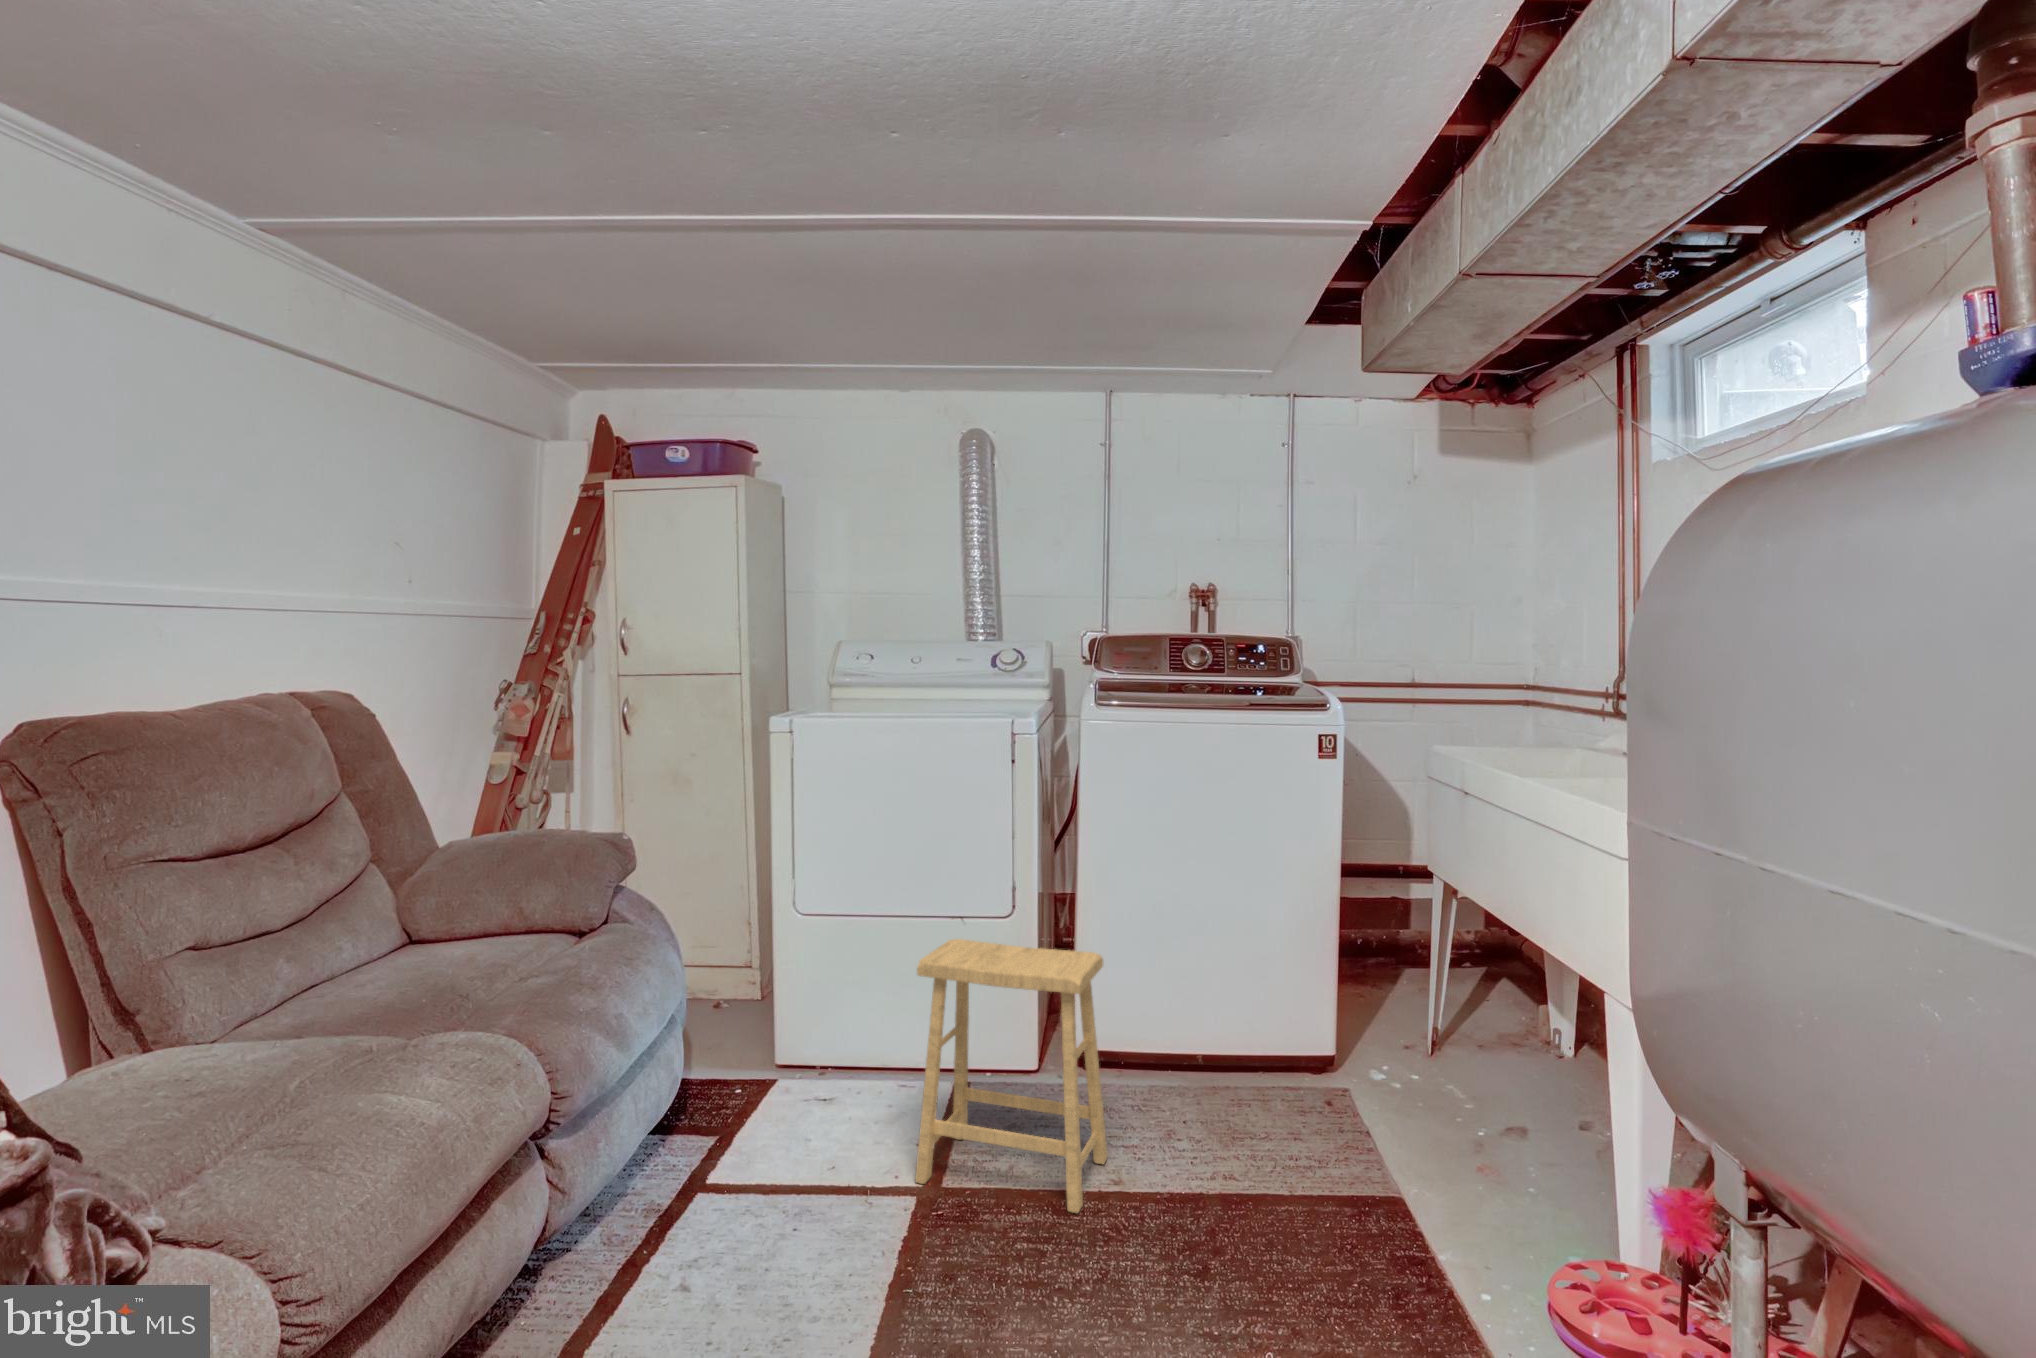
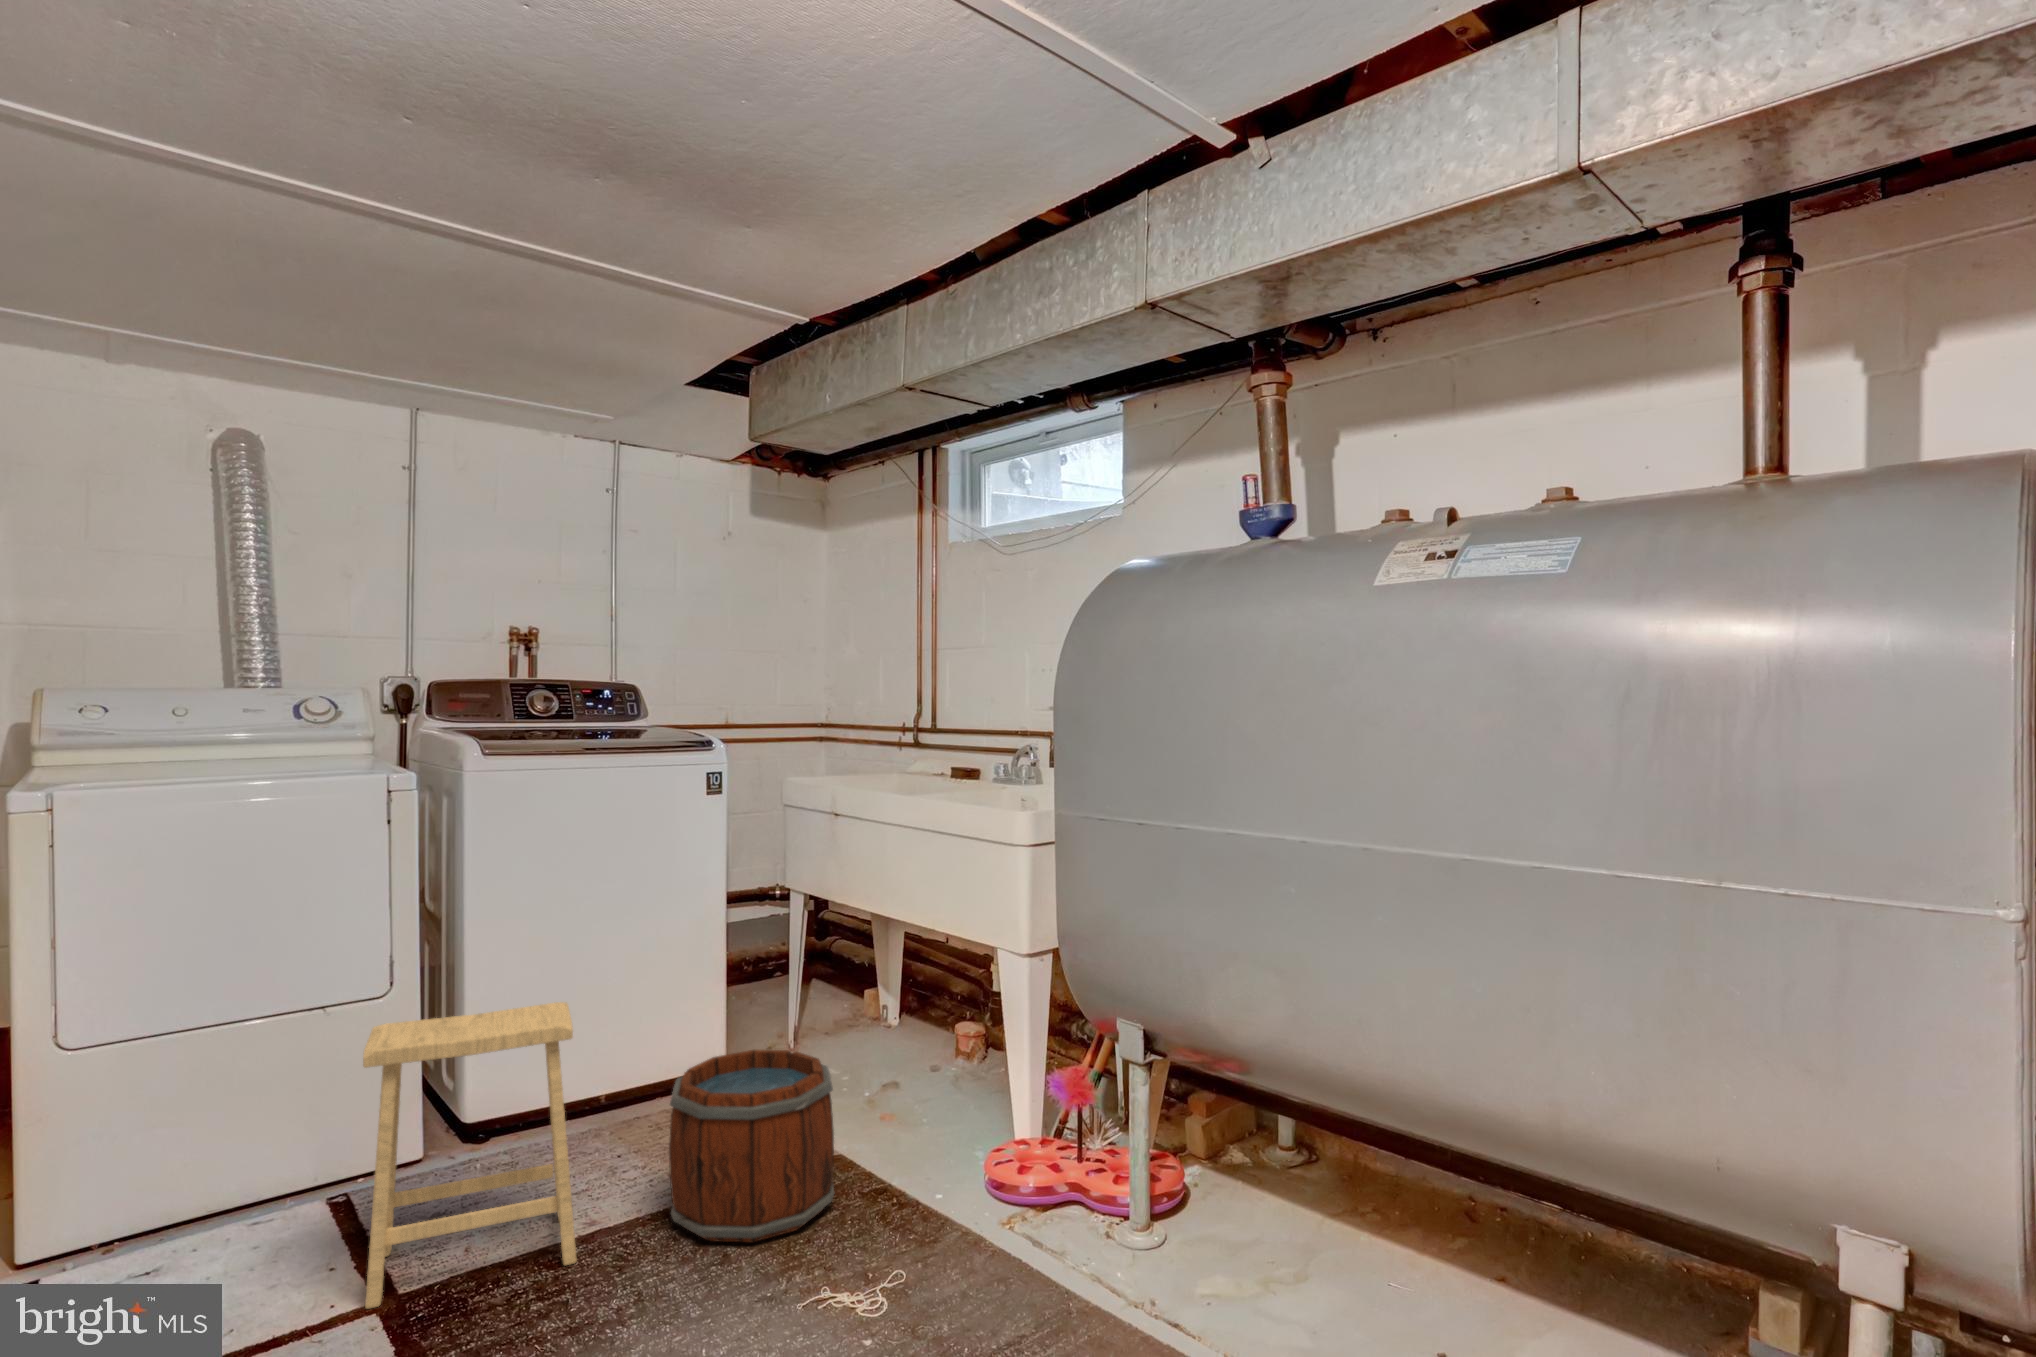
bucket: none [1177,1047,1366,1277] -> present [669,1050,834,1242]

